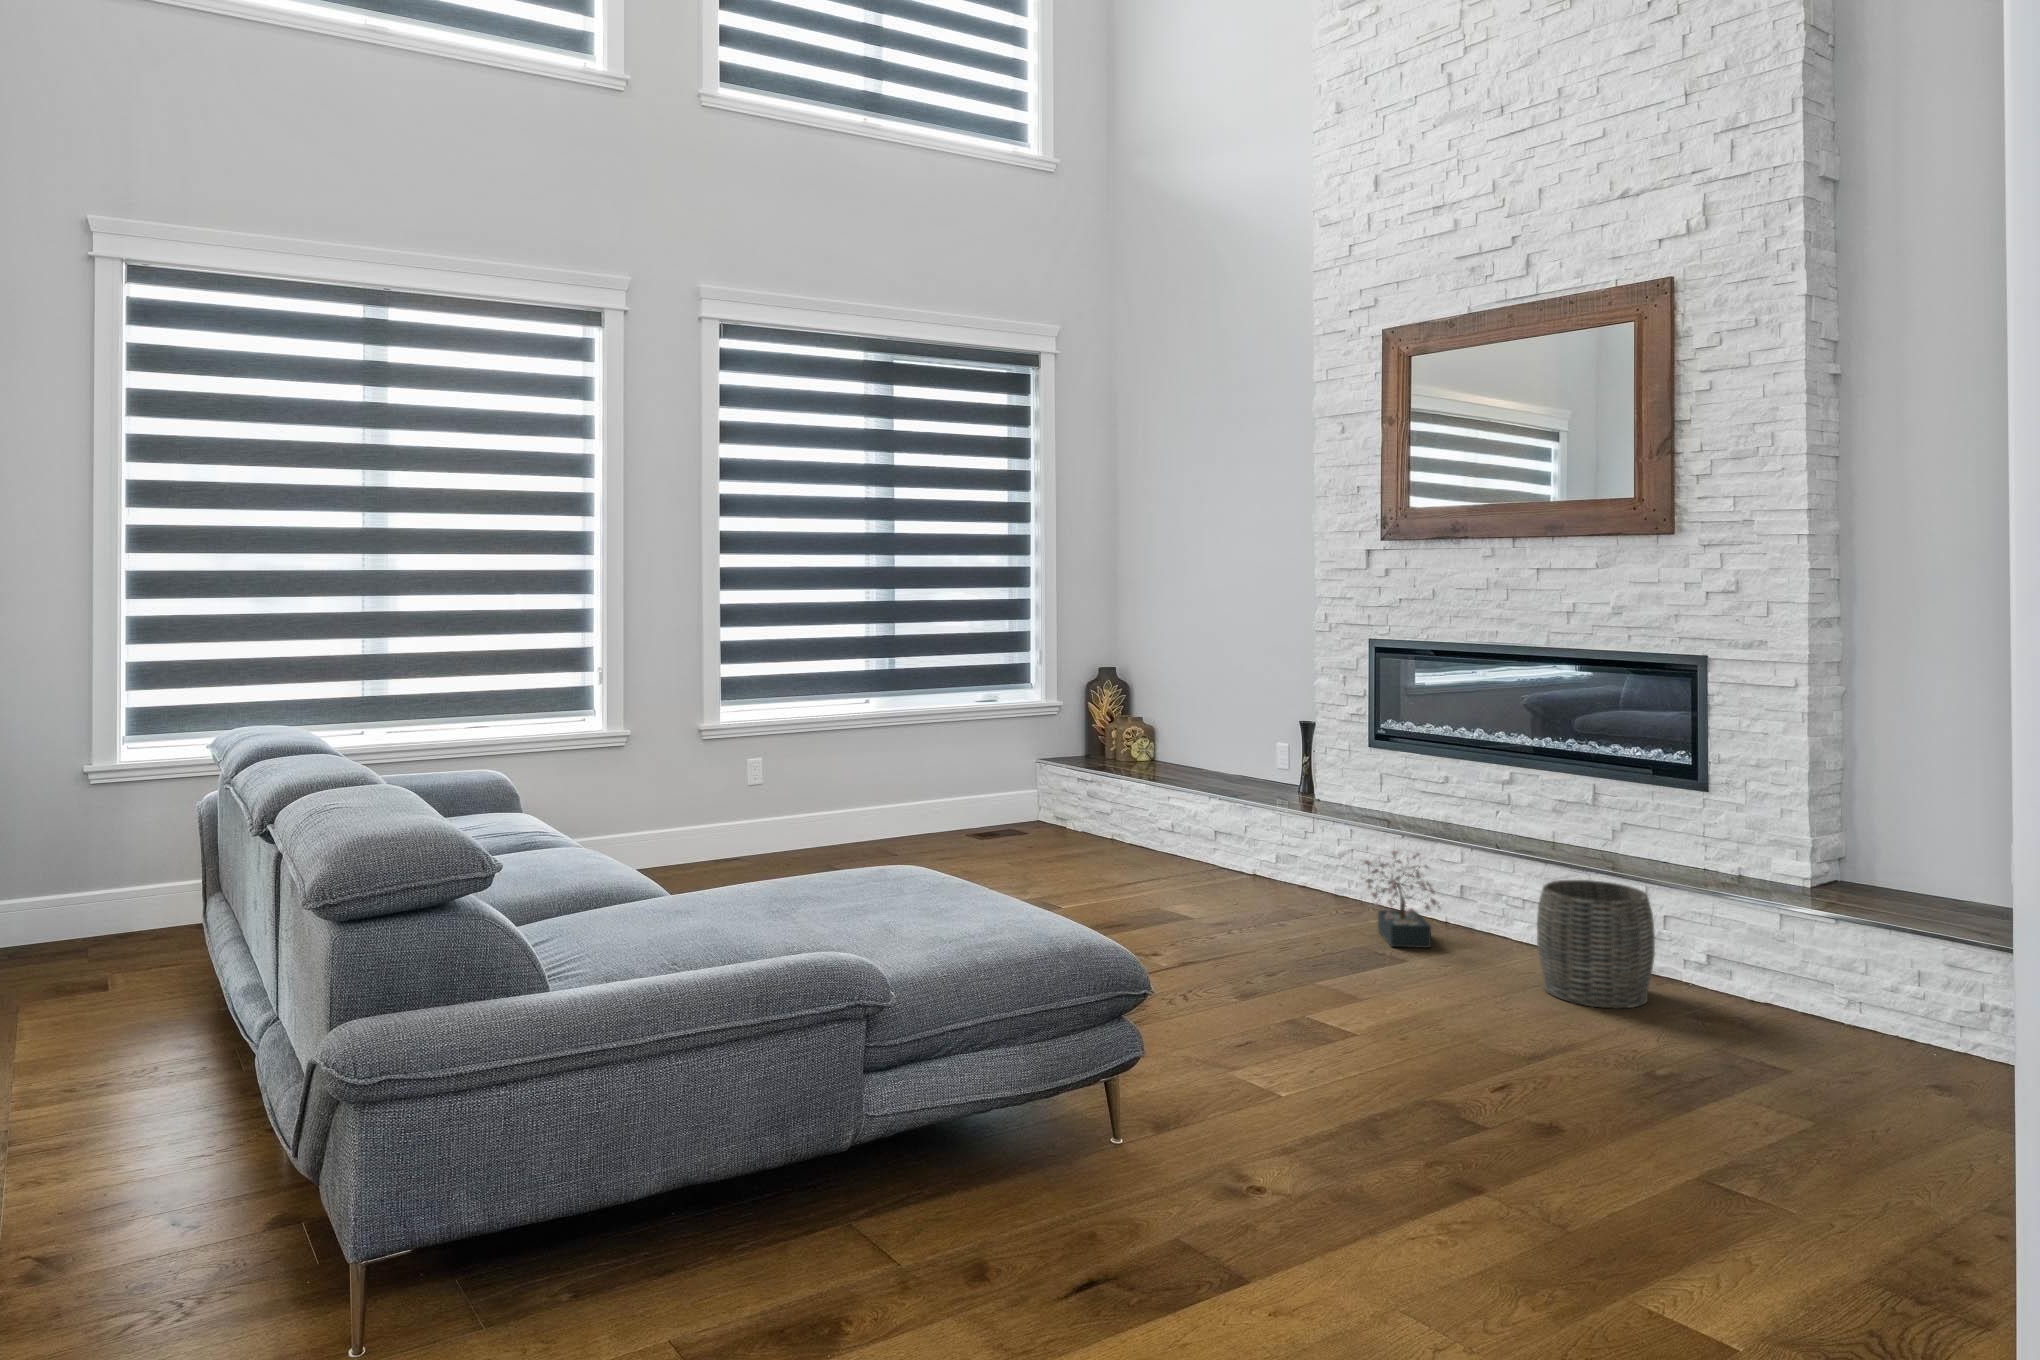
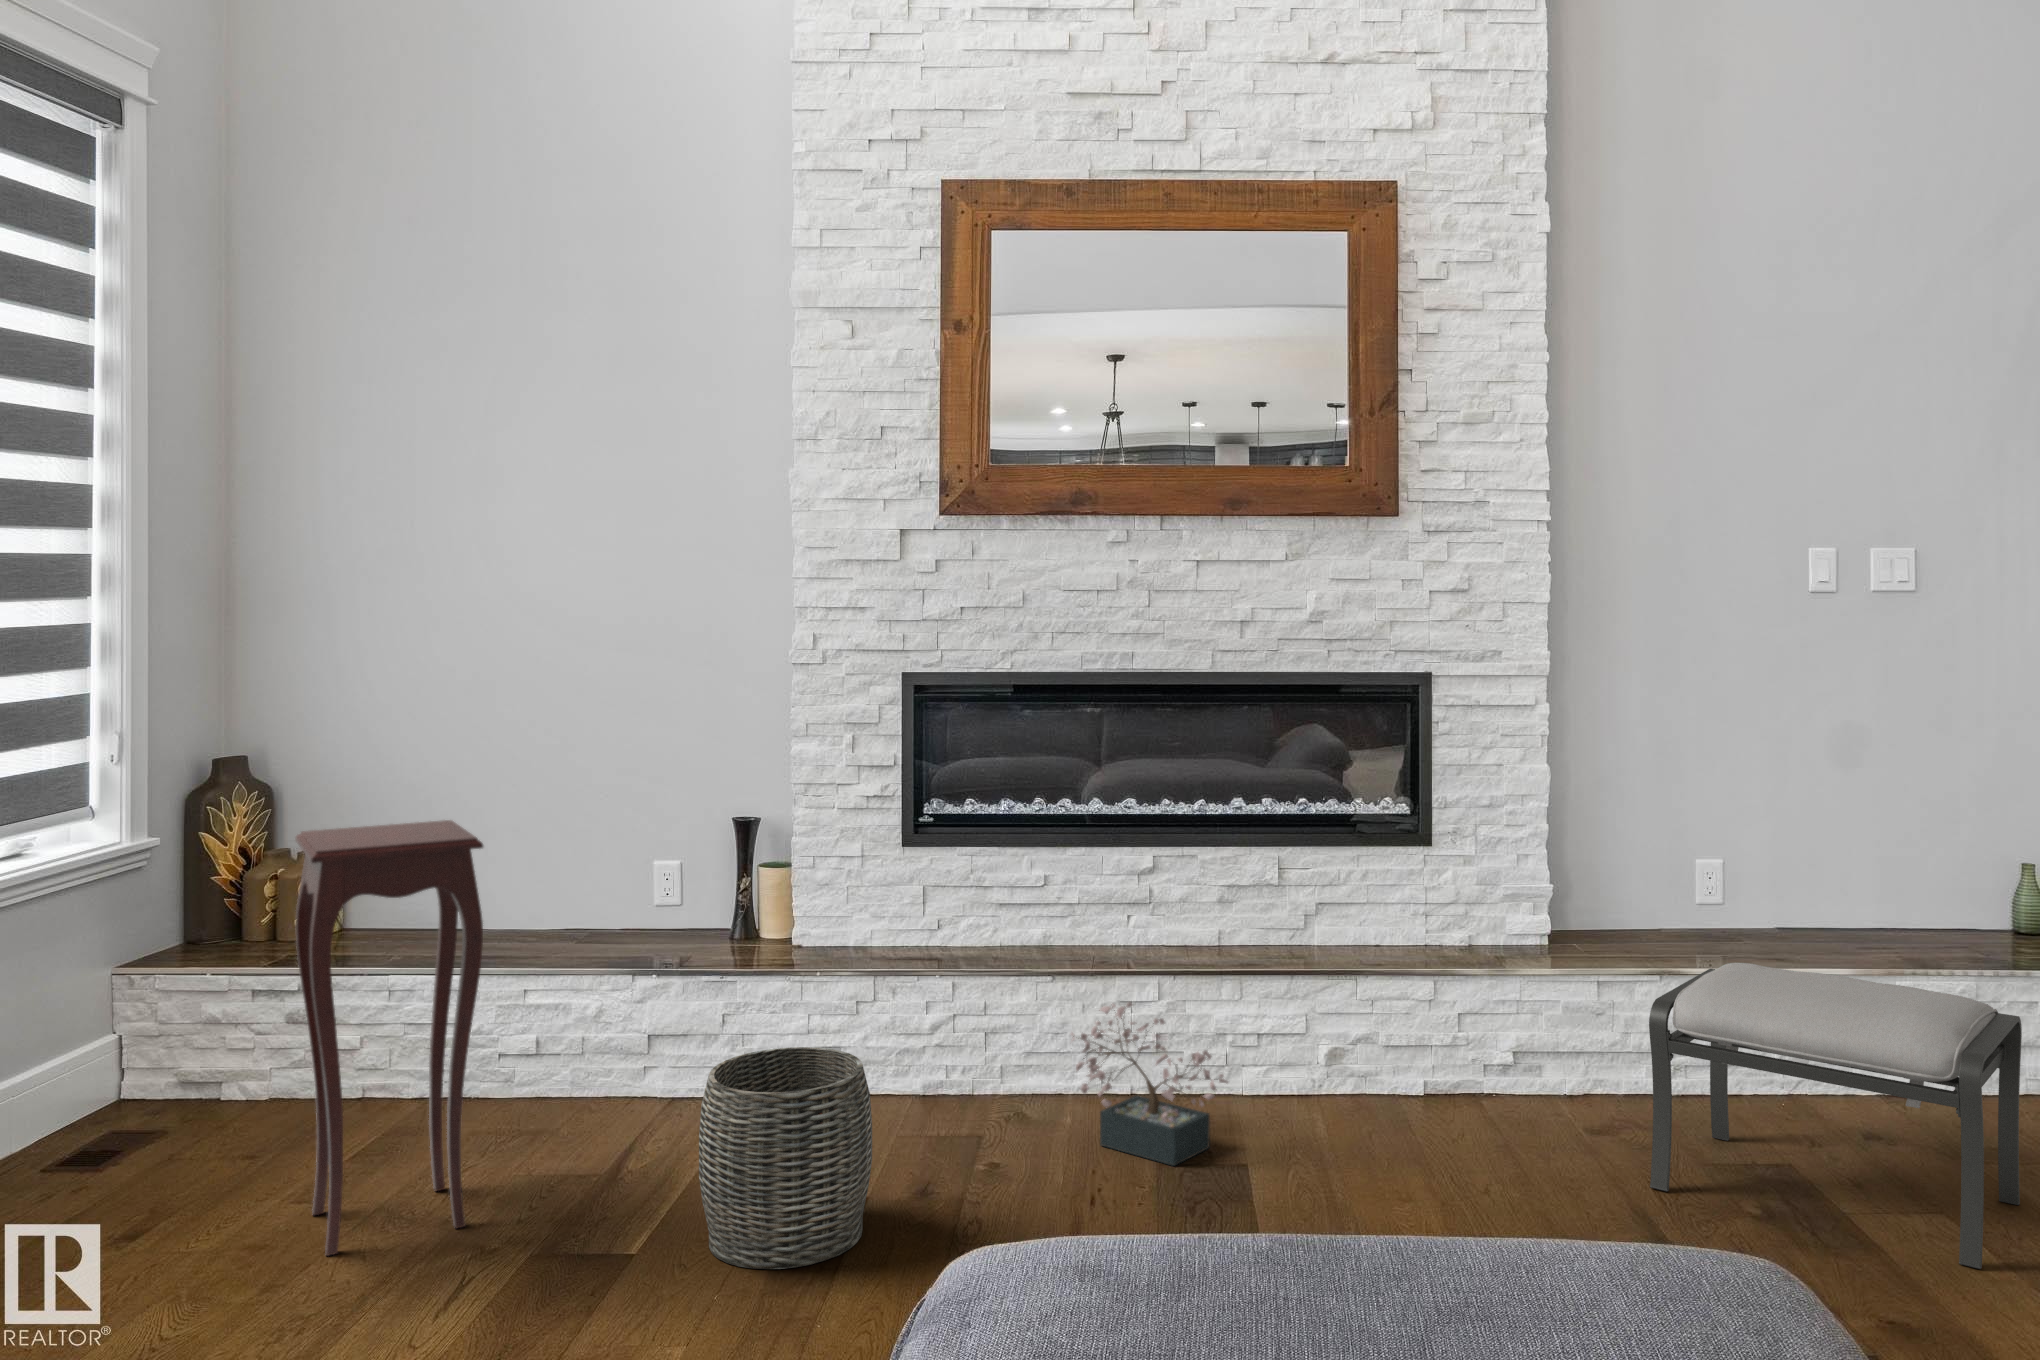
side table: none [1015,697,1101,881] -> present [295,820,483,1256]
woven basket: present [1537,880,1655,1008] -> present [699,1047,872,1269]
ottoman: none [1643,897,1940,1138] -> present [1649,963,2022,1269]

